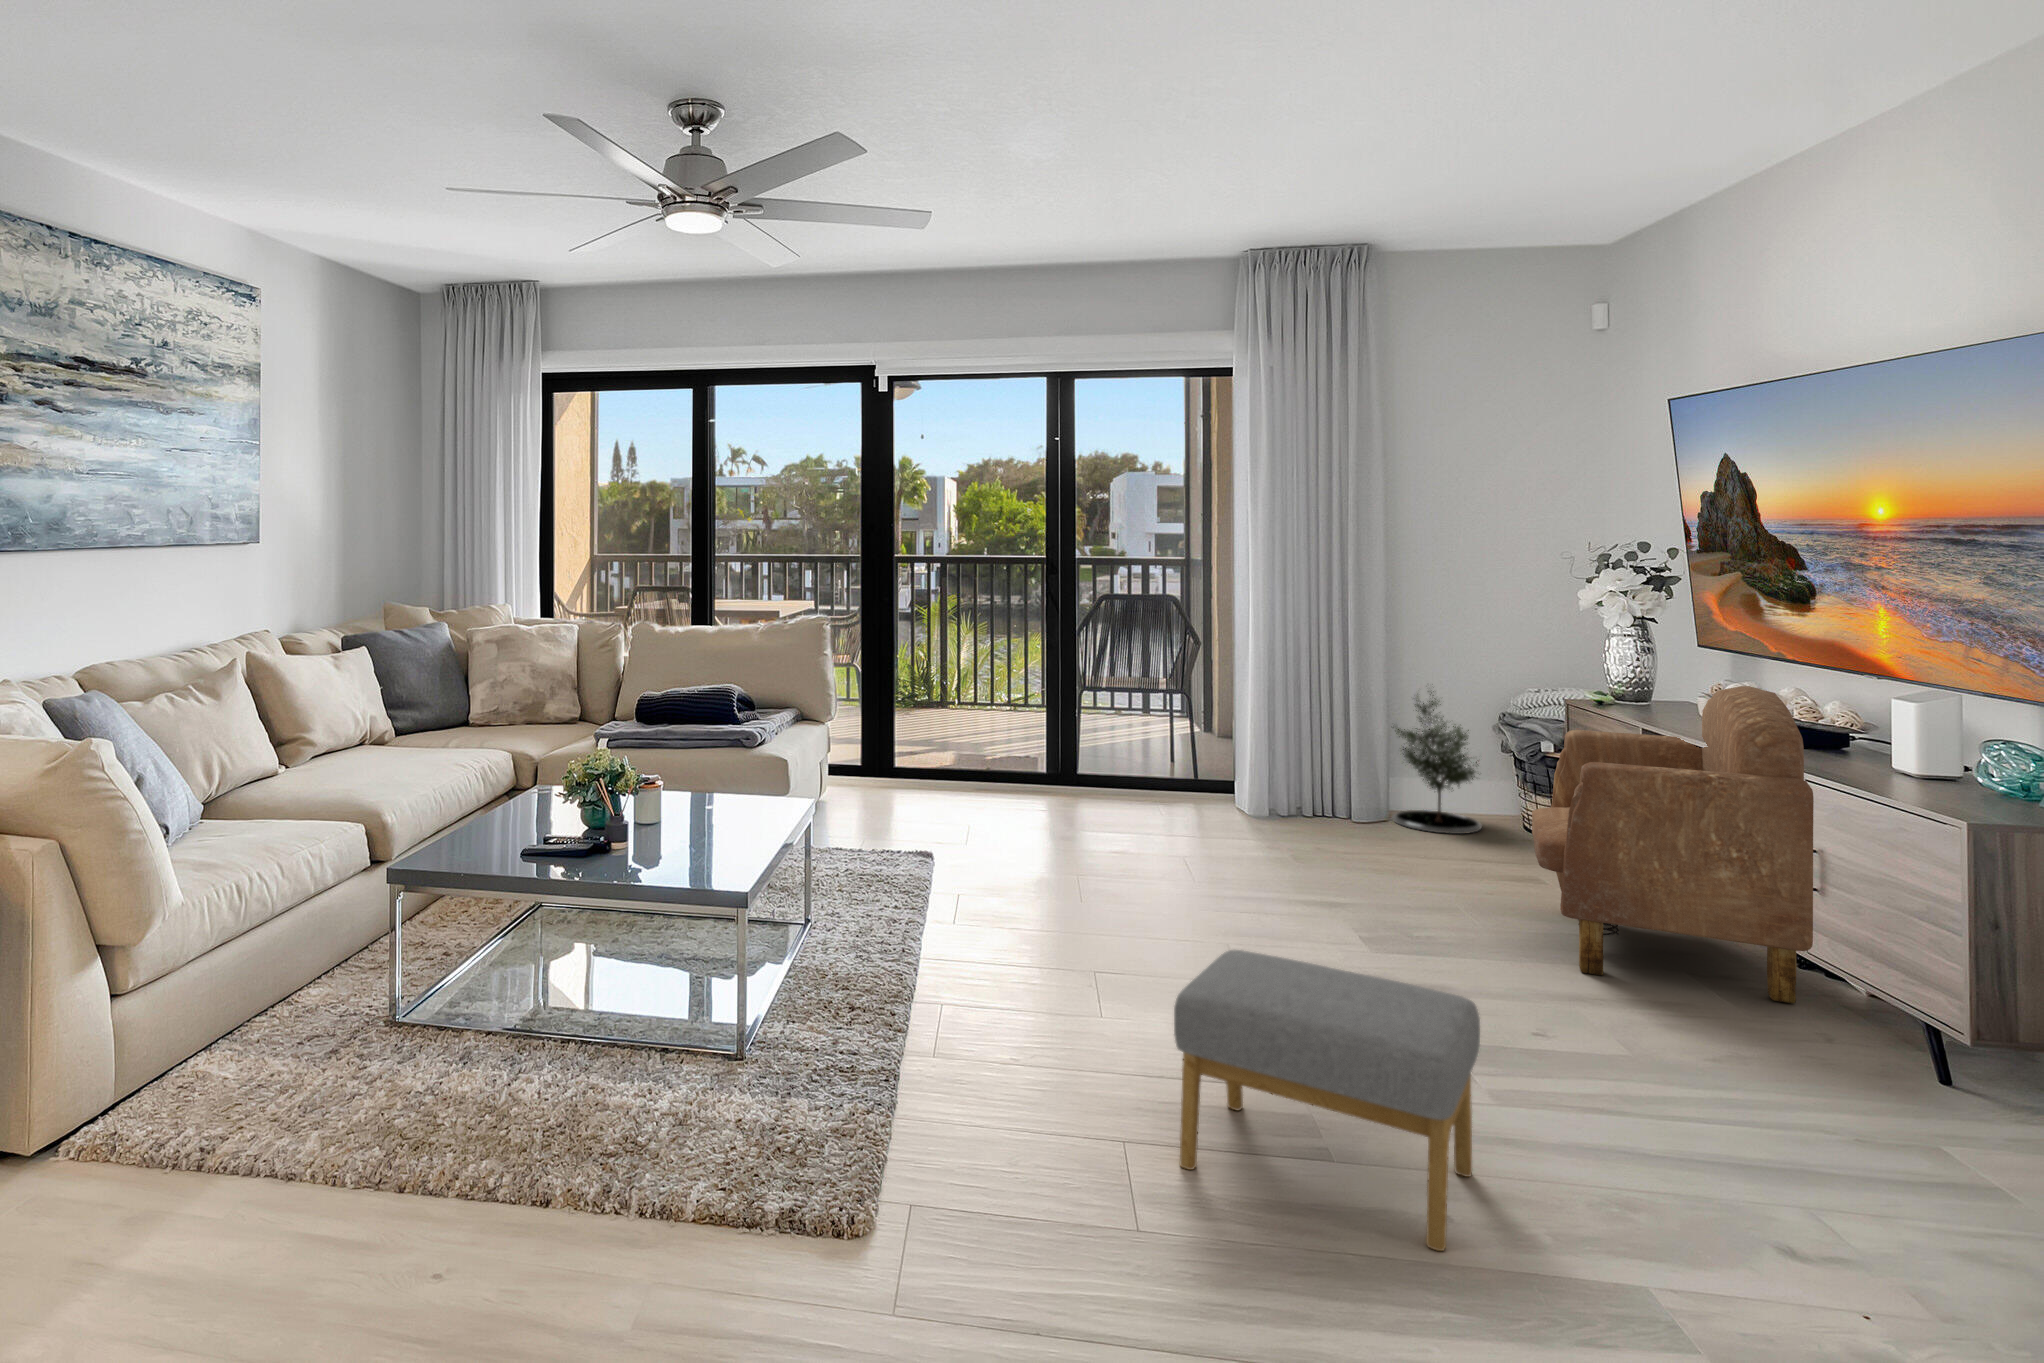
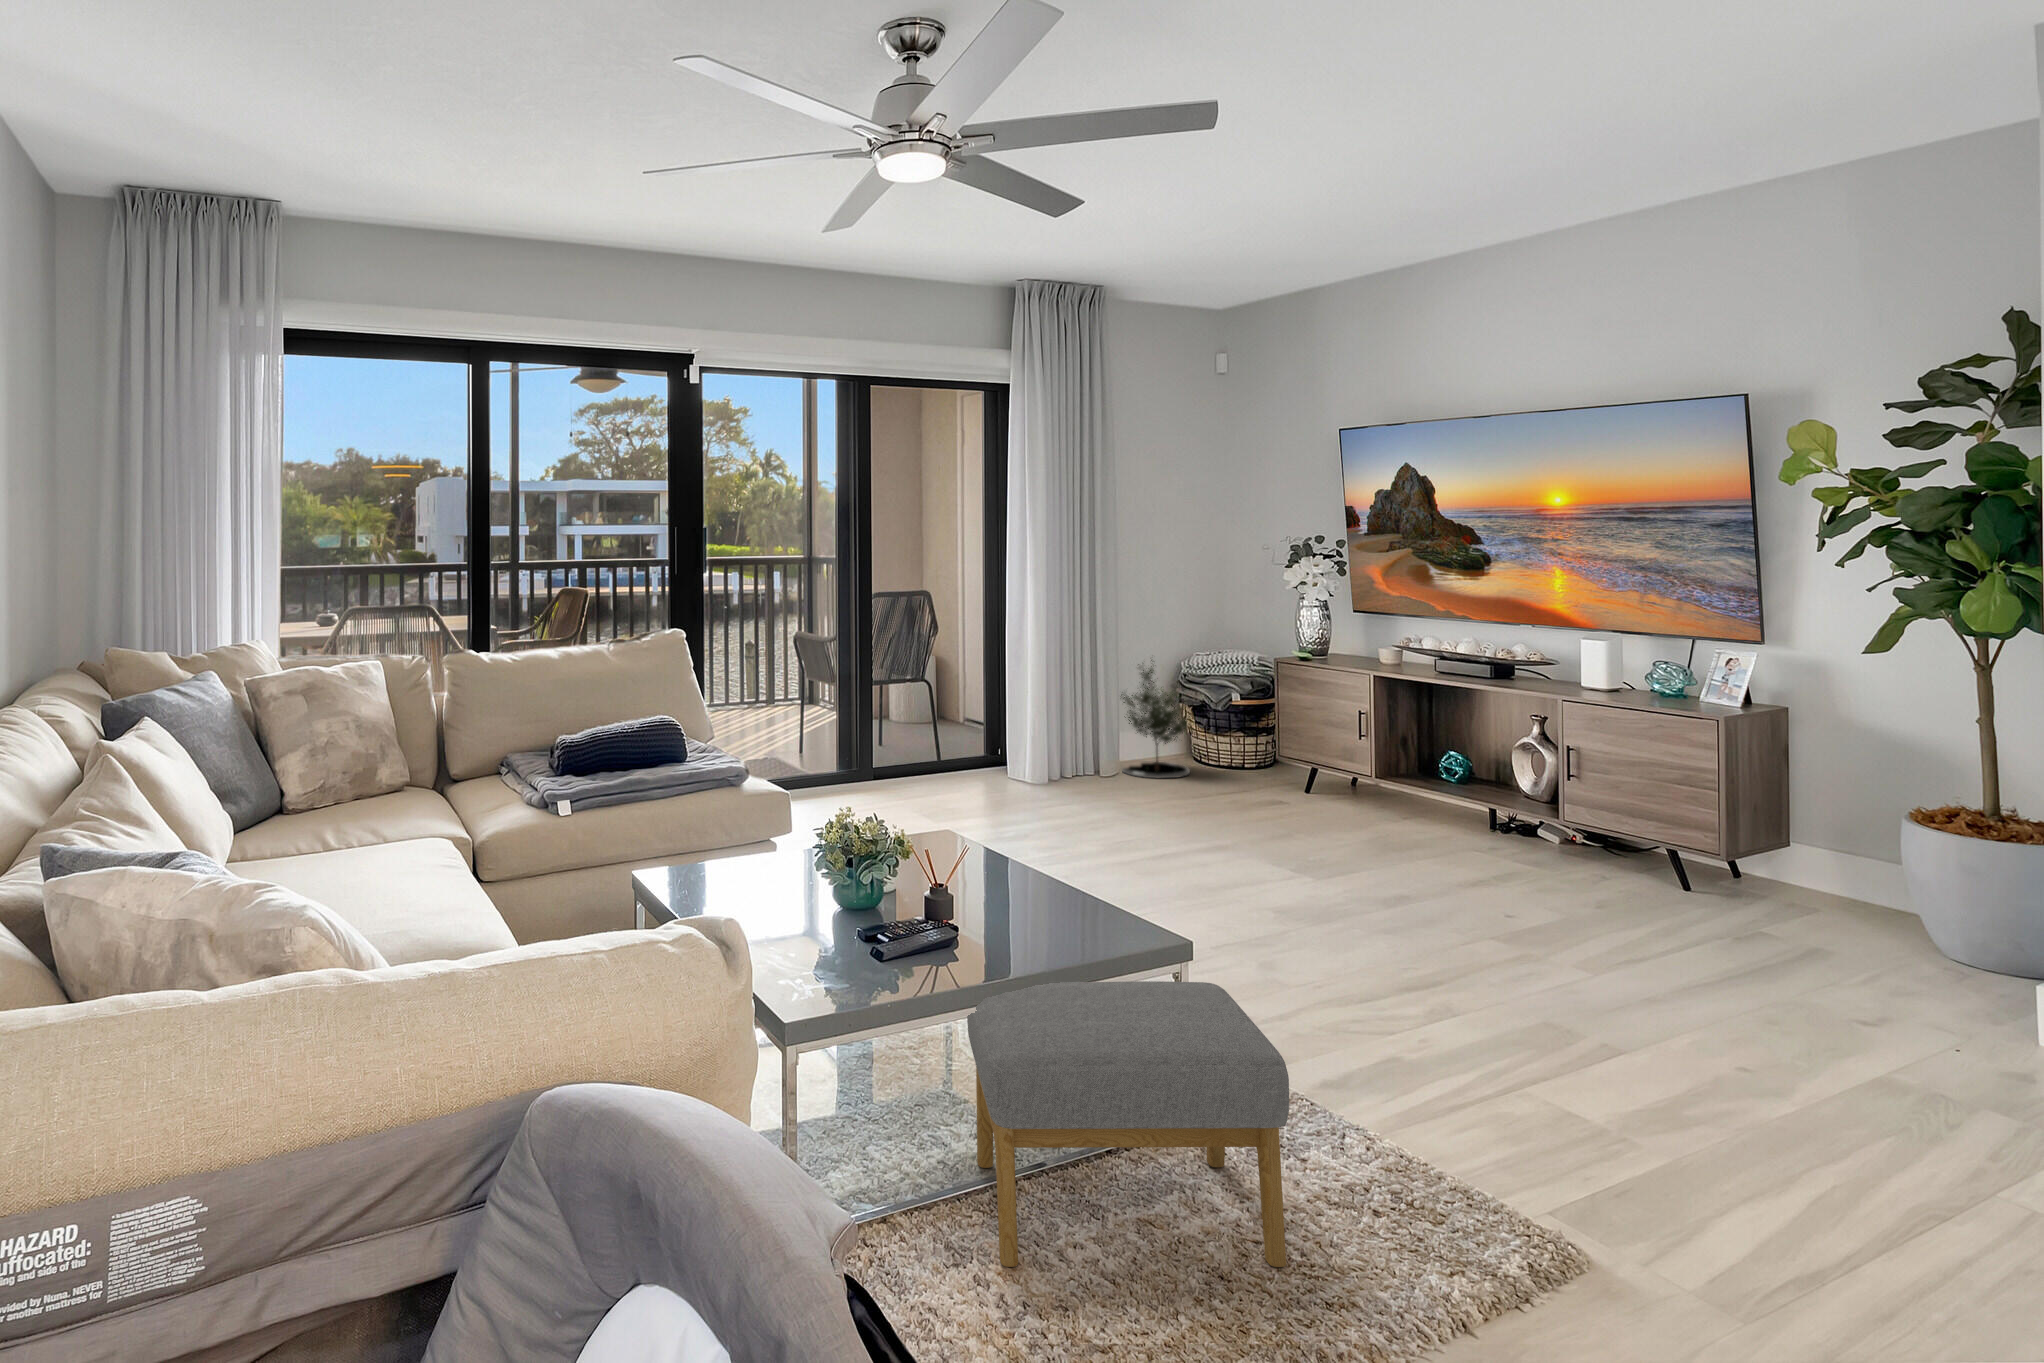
armchair: present [1532,686,1814,1003] -> none [1340,630,1589,861]
footstool: present [1174,950,1480,1251] -> present [967,981,1289,1267]

